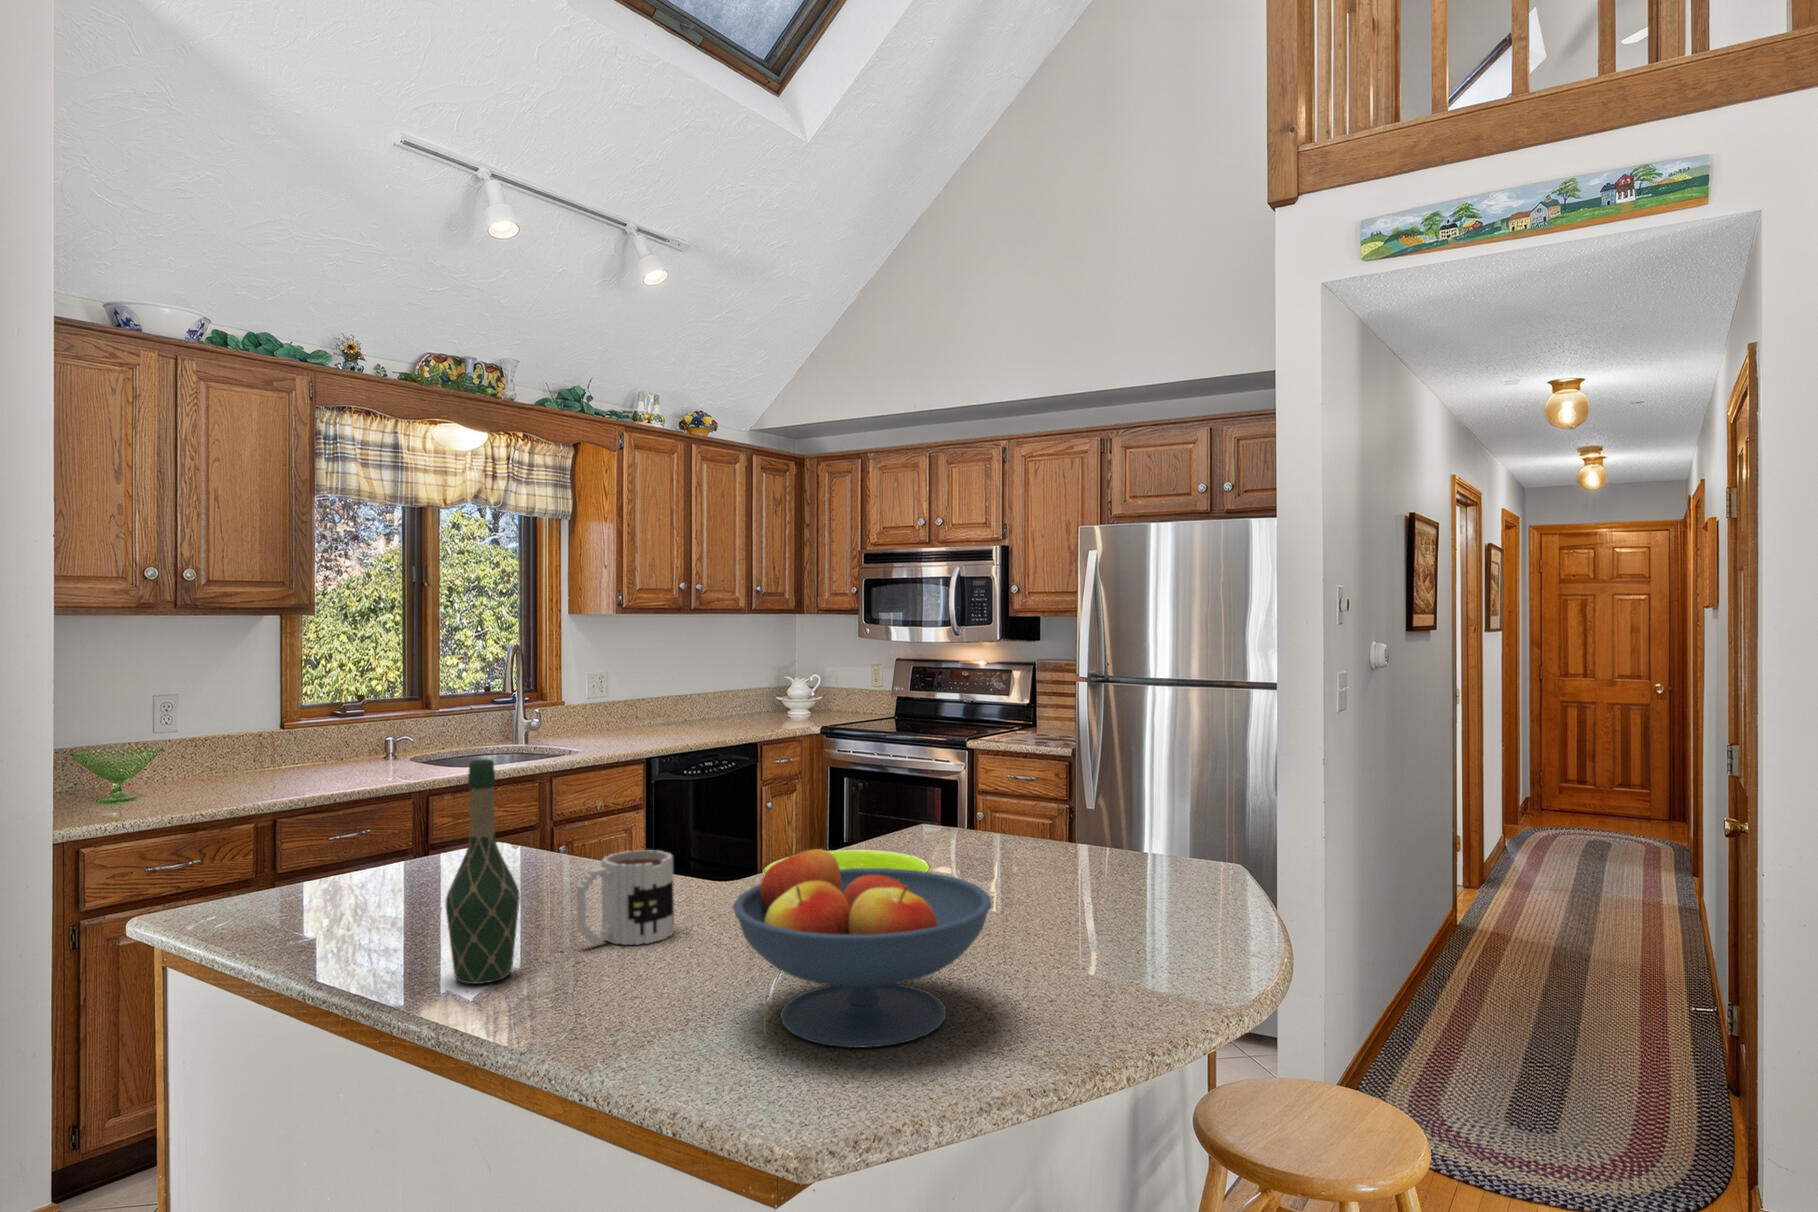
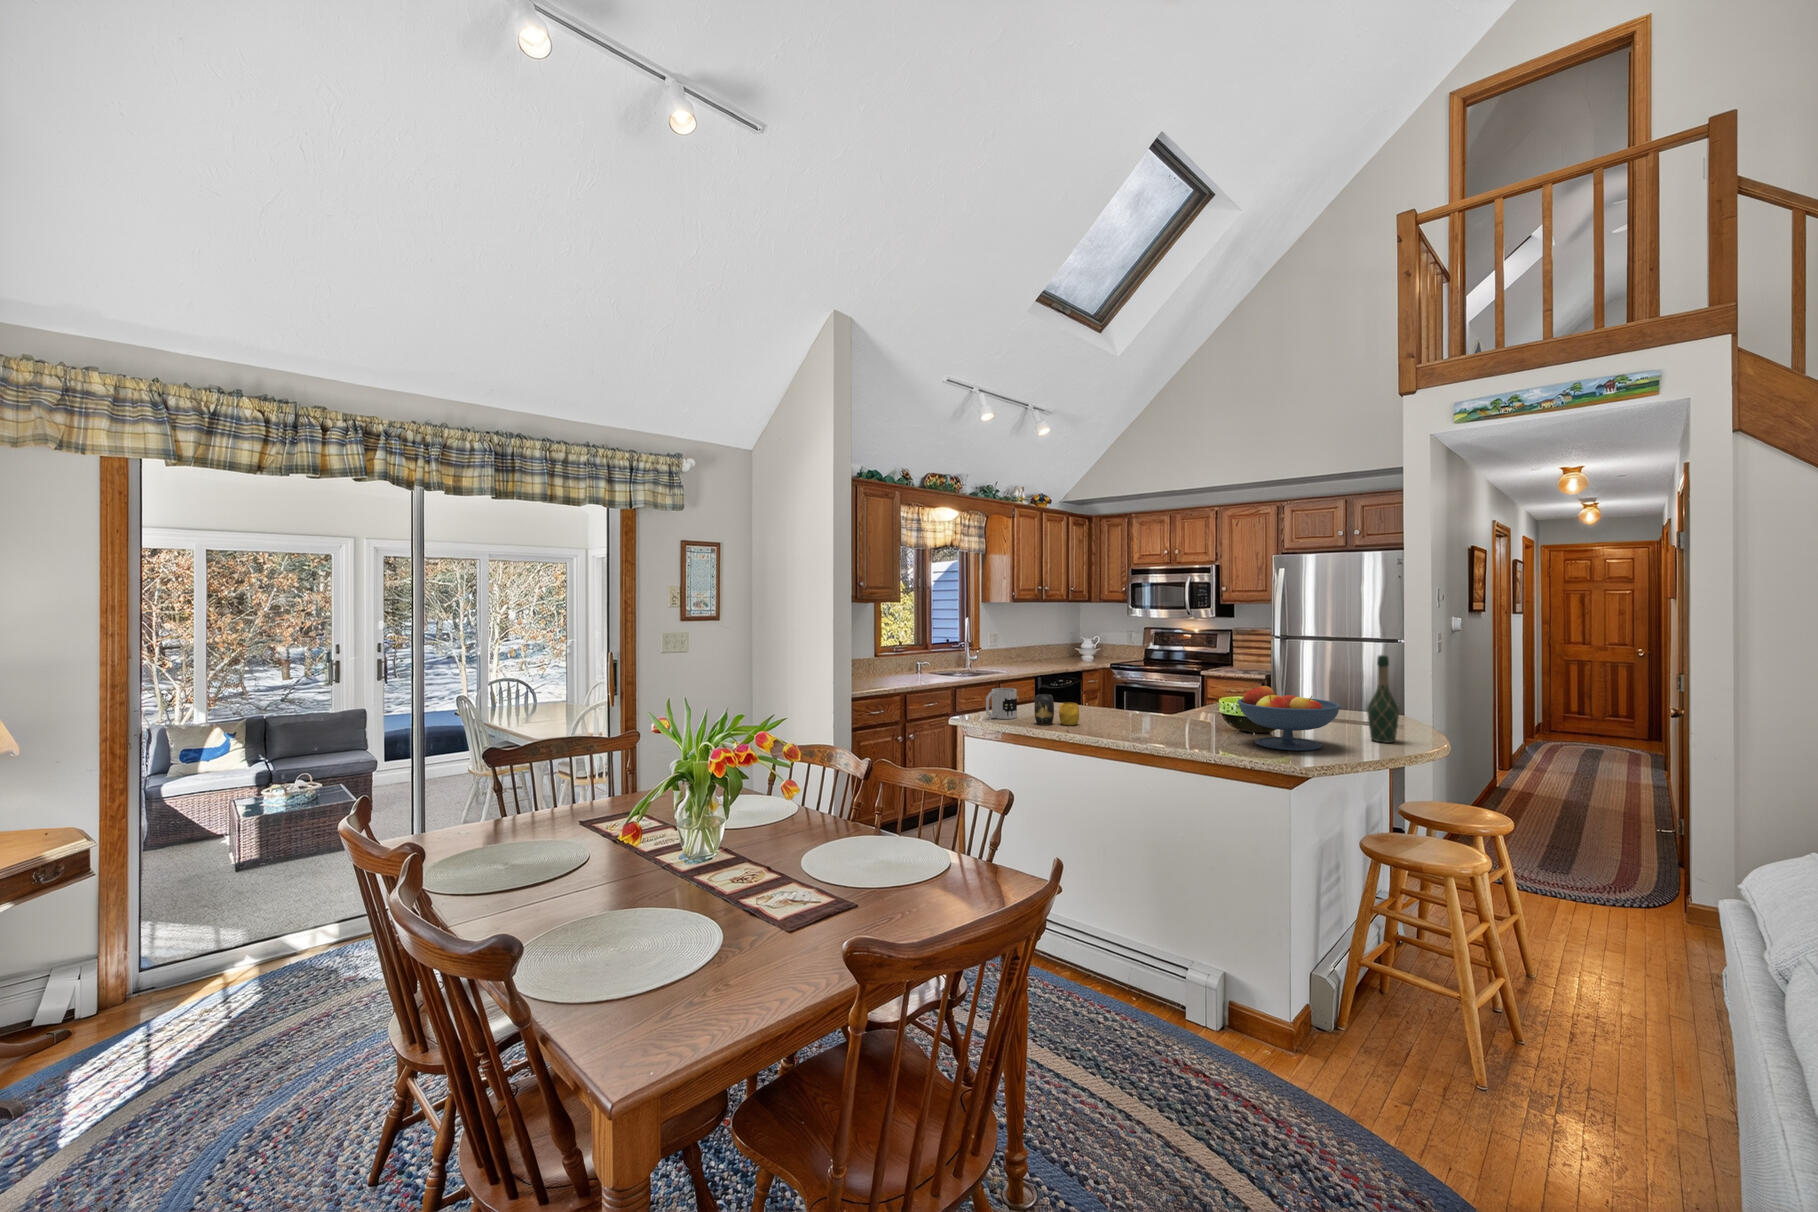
wine bottle: present [445,759,520,984] -> present [1367,655,1399,743]
mug: present [577,850,674,945] -> present [986,688,1017,719]
vase: none [316,856,434,941] -> present [1034,694,1079,725]

